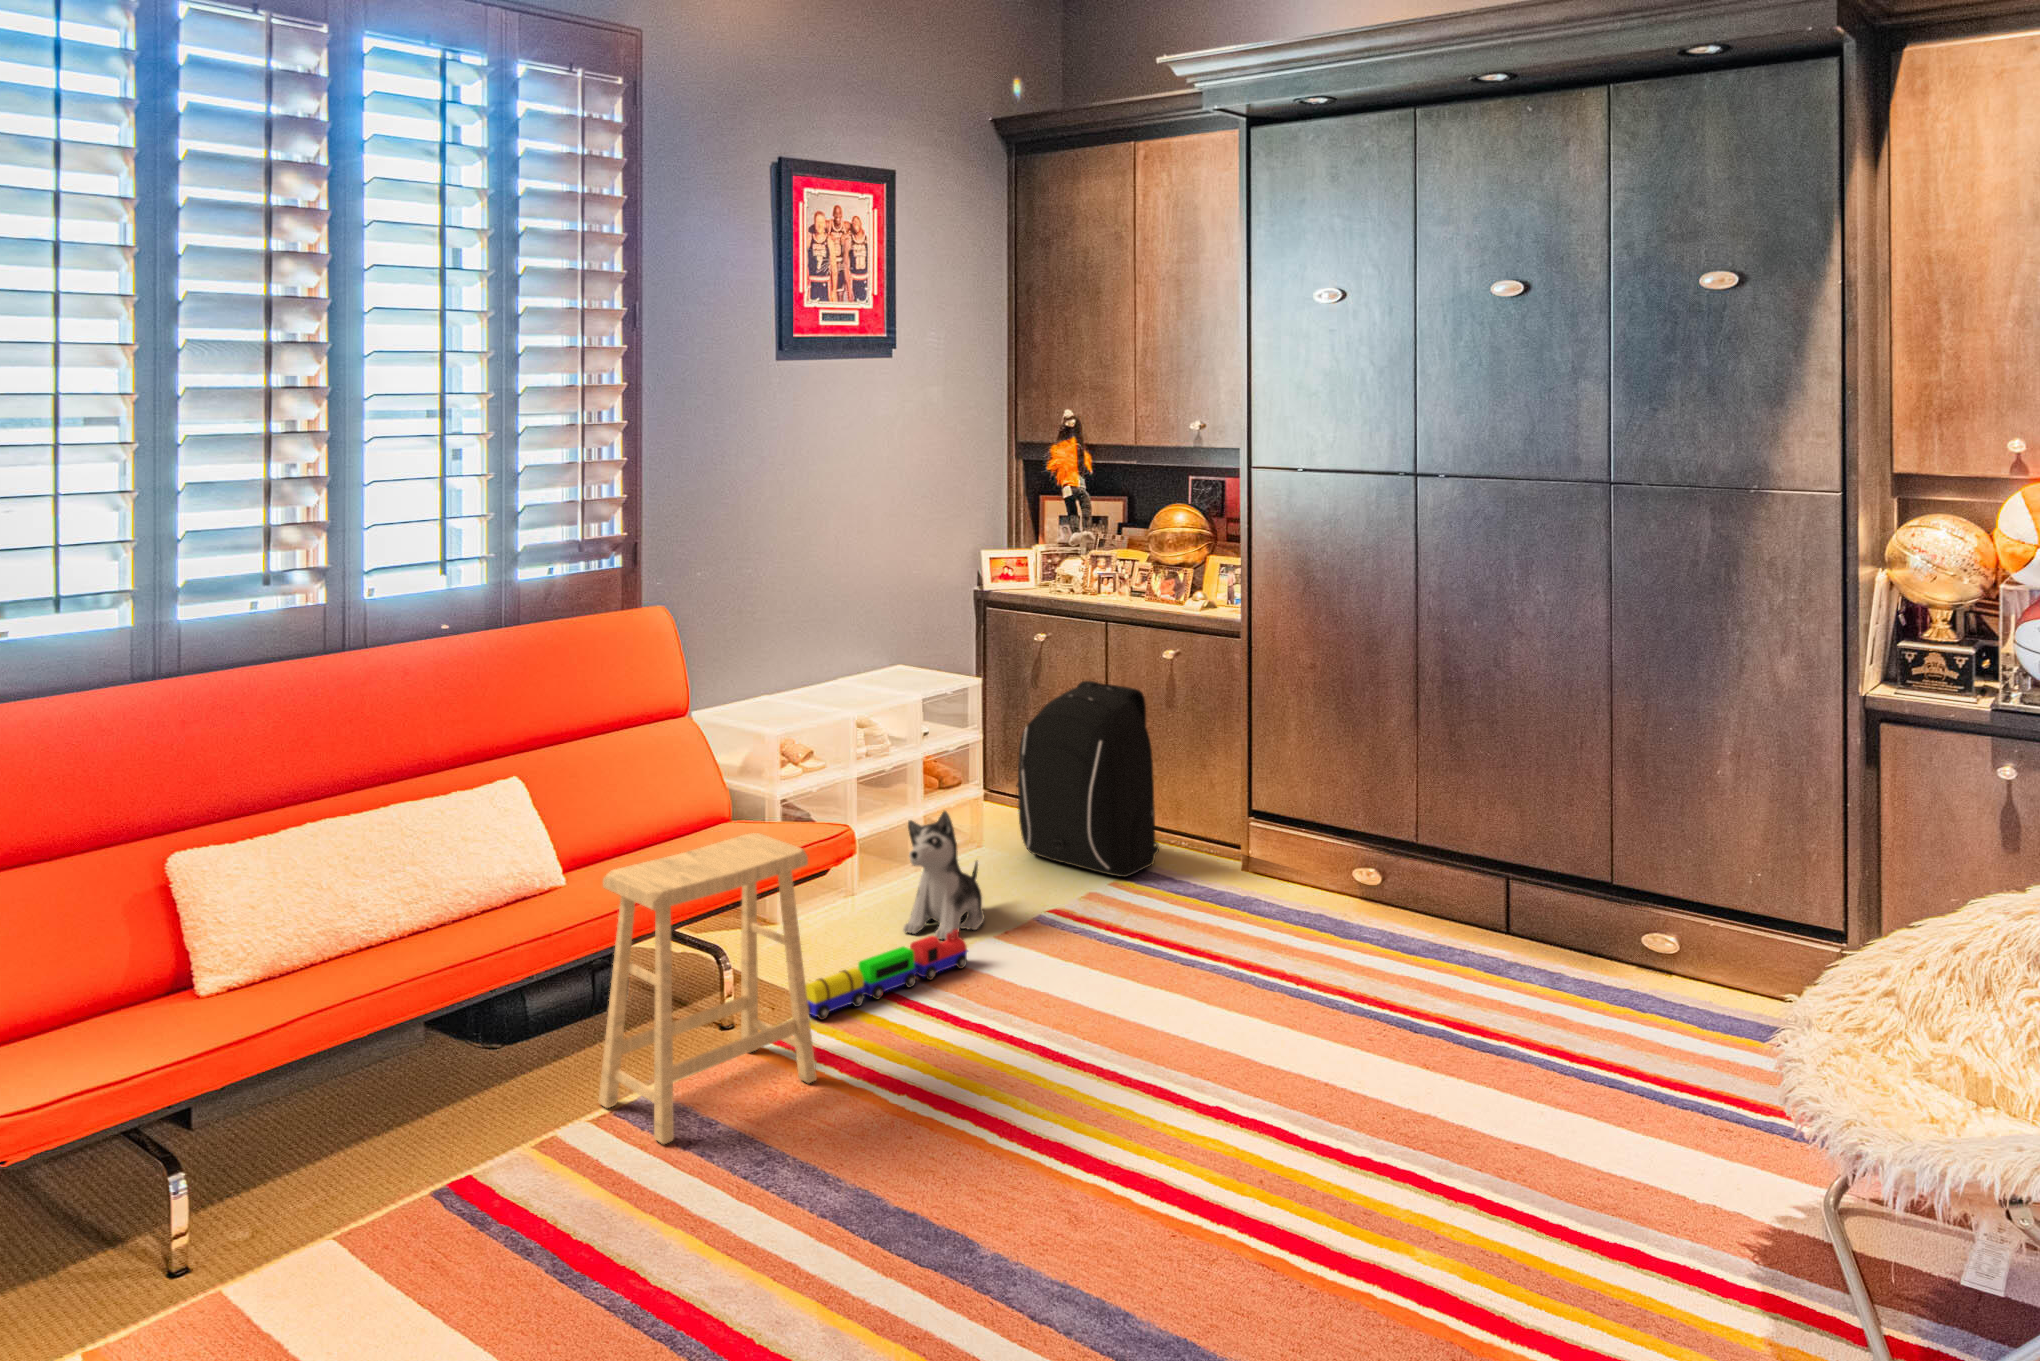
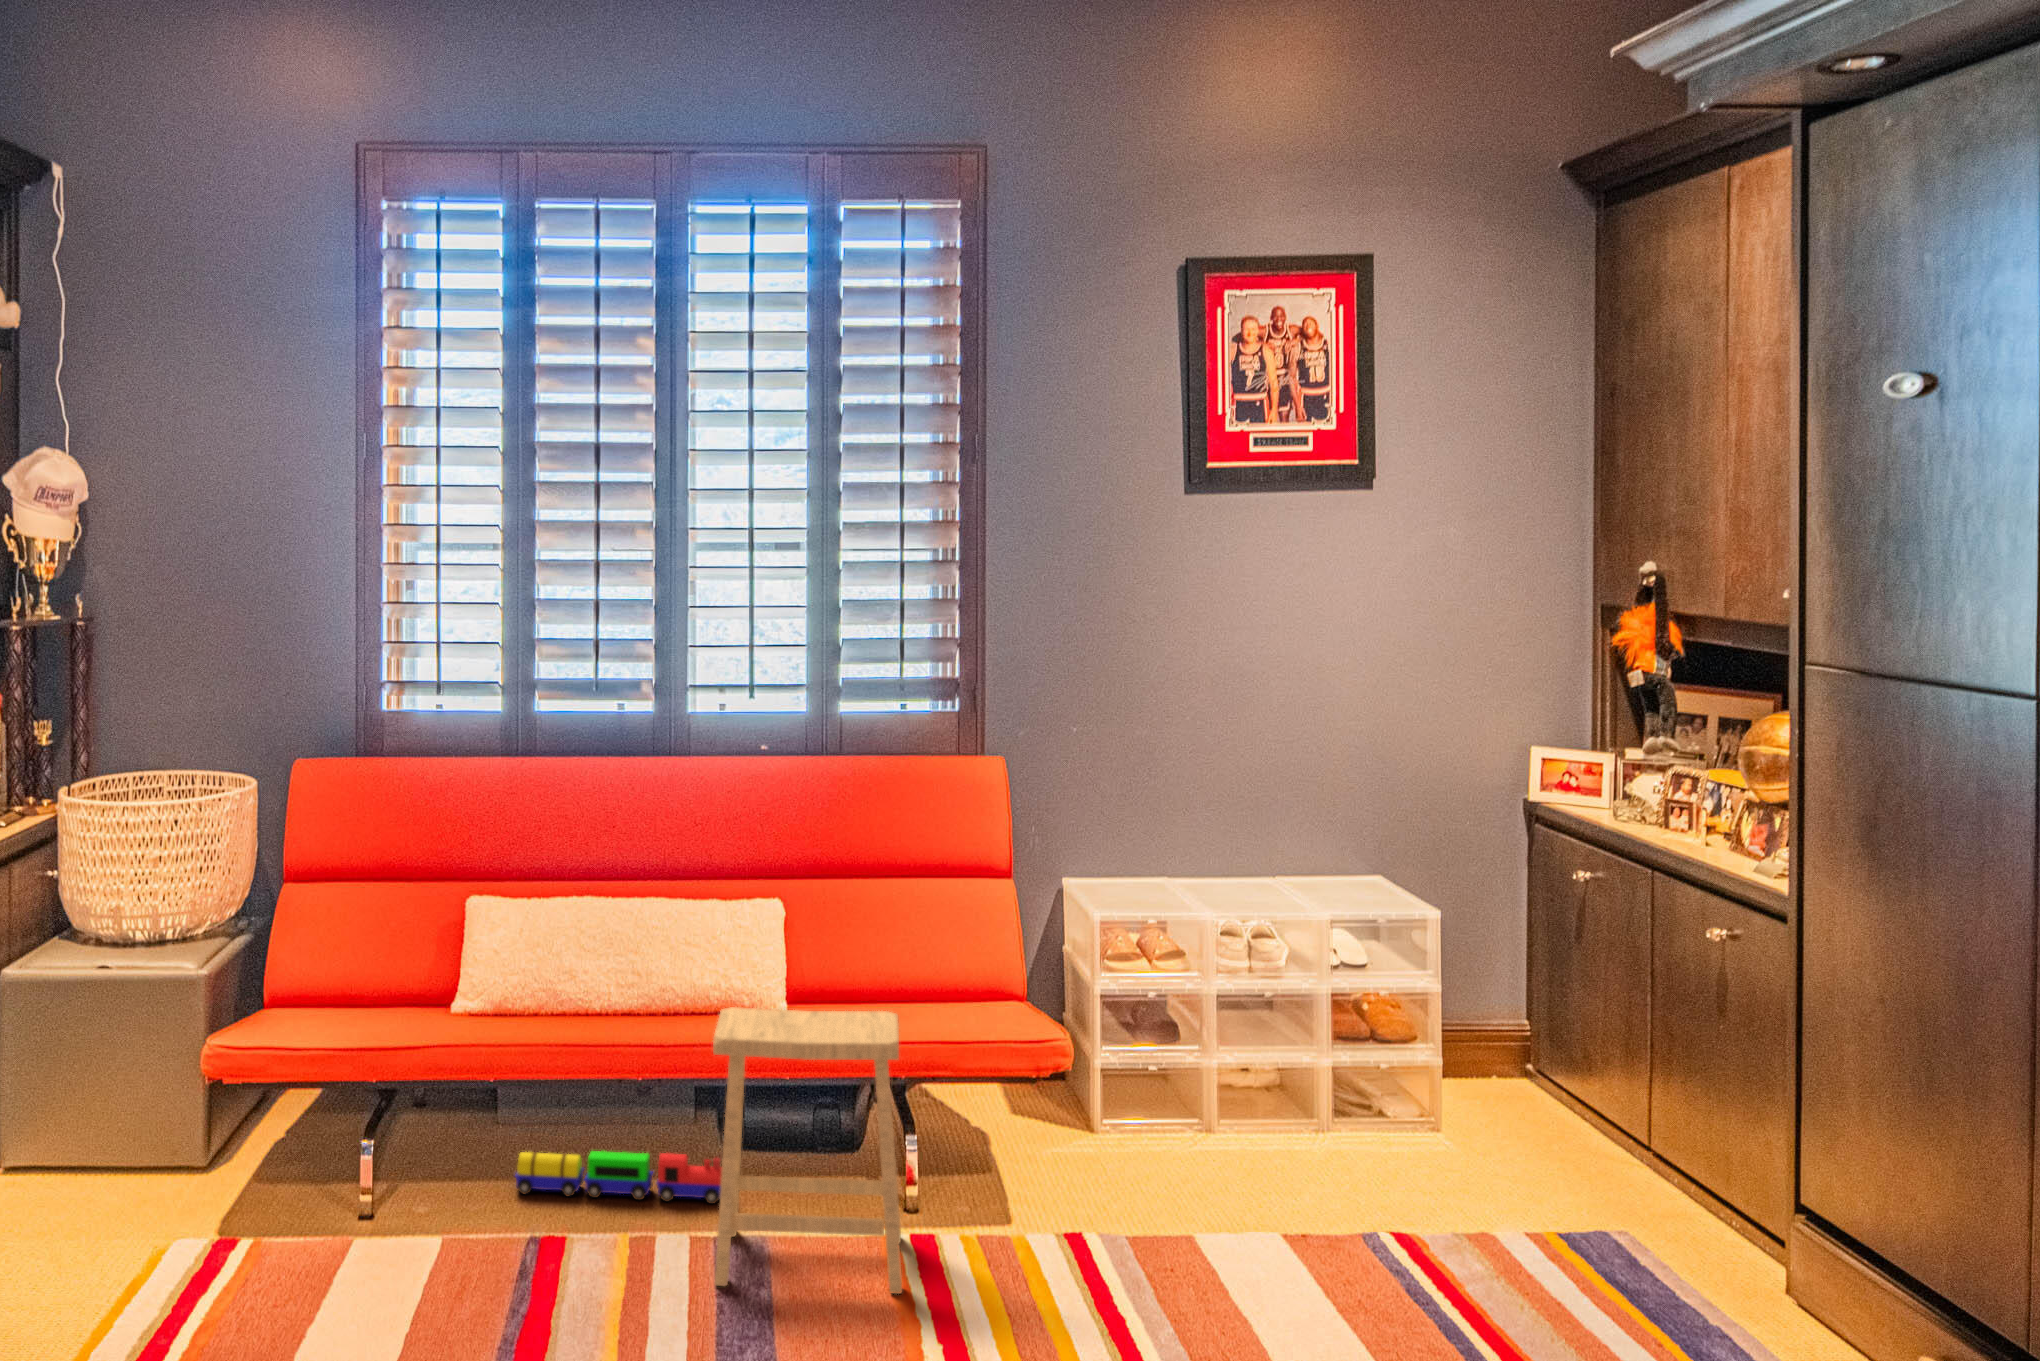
backpack: present [1016,681,1159,877] -> none [1453,948,1682,1234]
plush toy: present [903,811,984,940] -> none [1198,1060,1330,1221]
toy train: present [806,929,968,1020] -> present [515,1151,722,1204]

